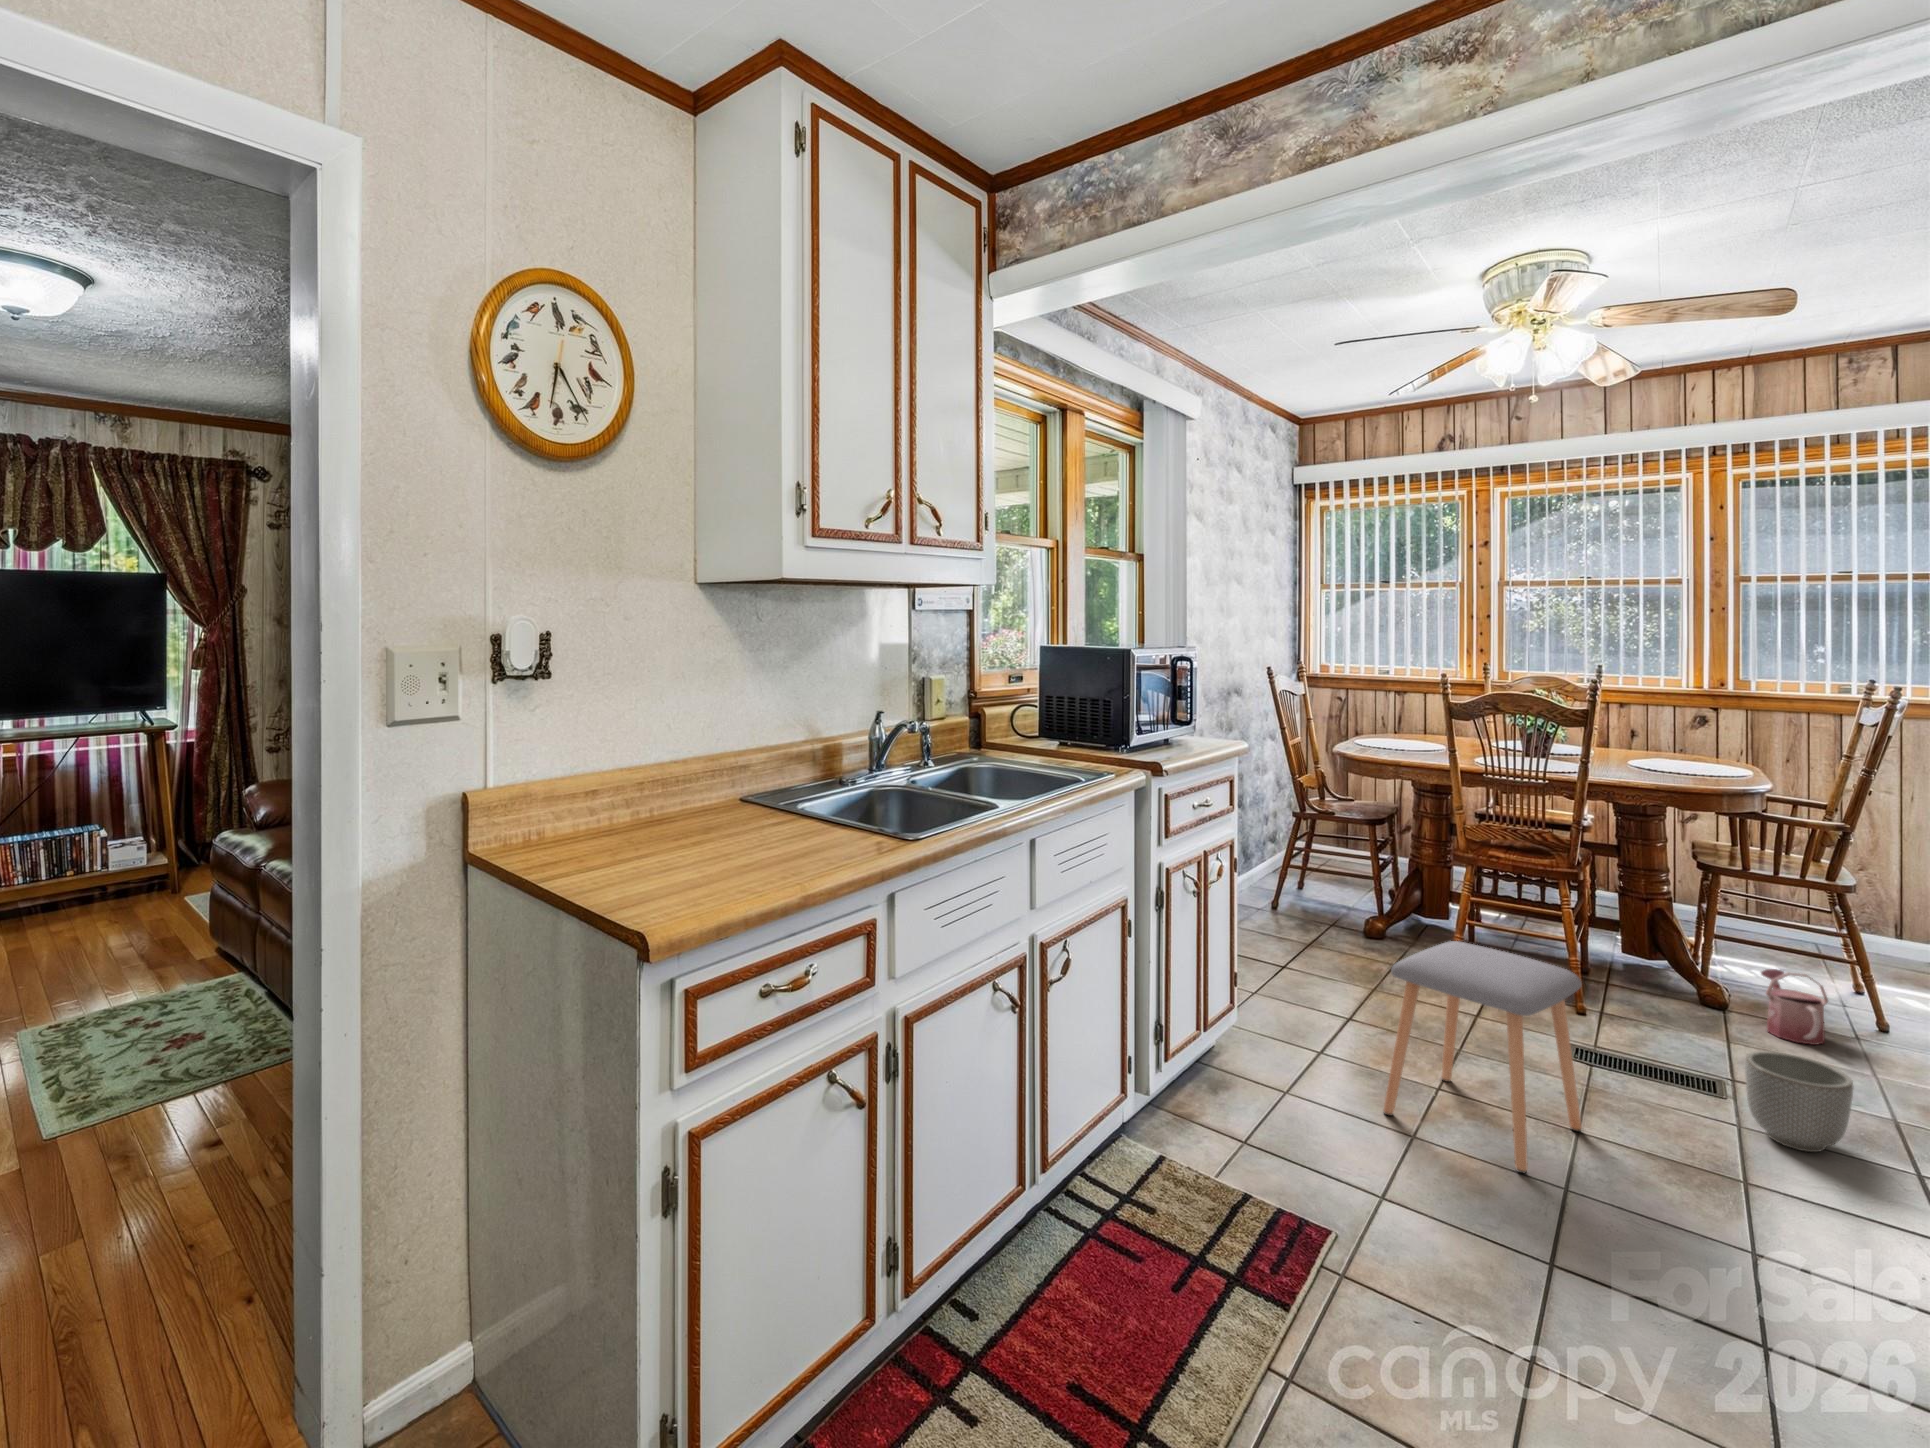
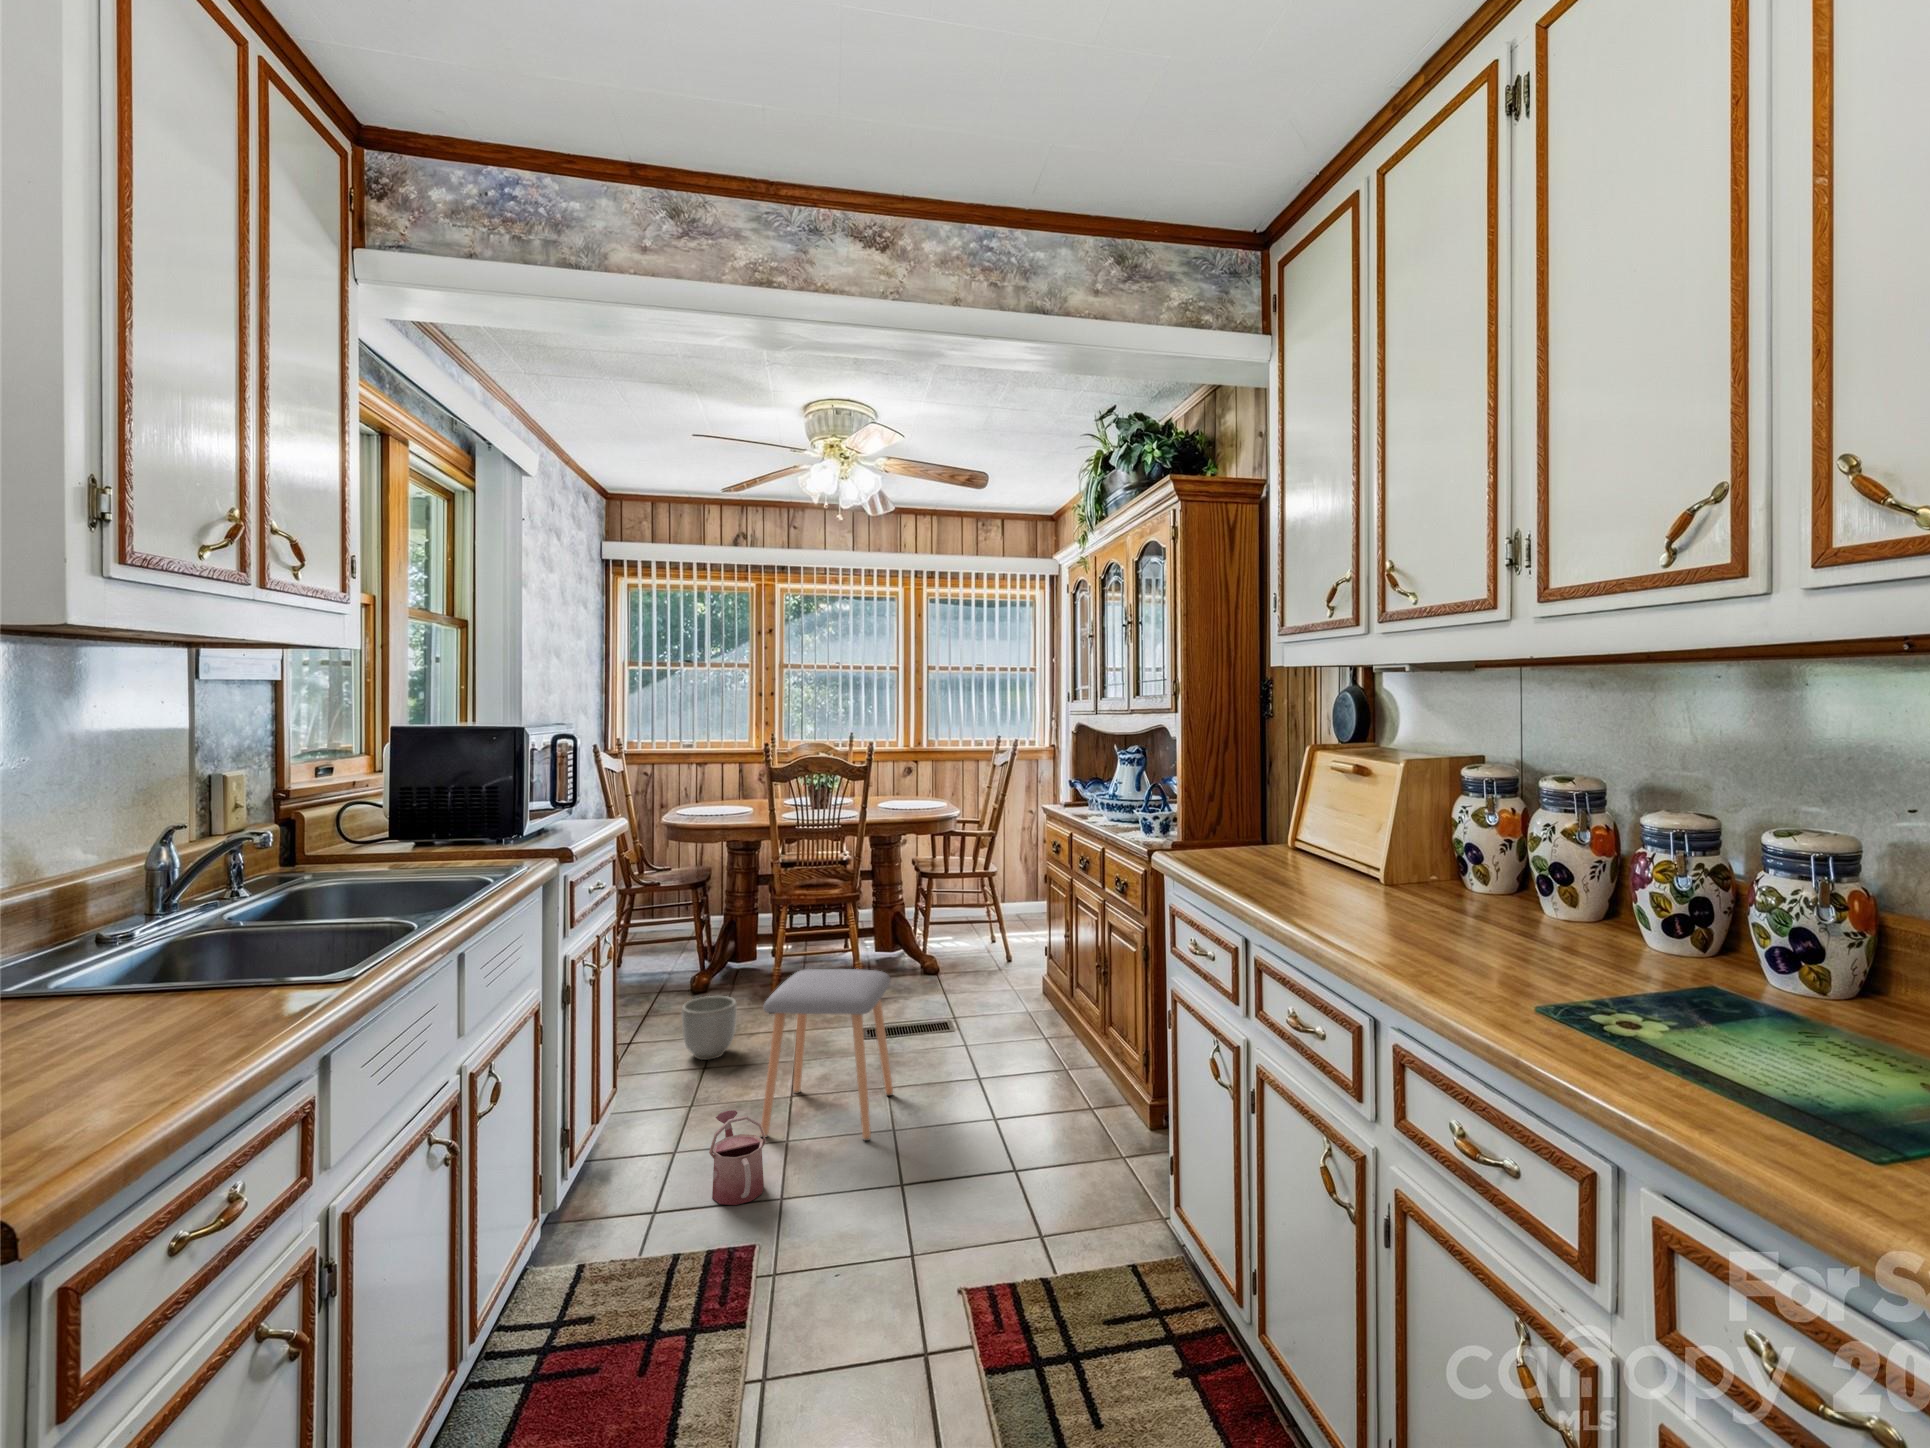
watering can: present [1761,969,1828,1045] -> present [709,1110,766,1205]
planter: present [1745,1051,1854,1152] -> present [681,996,737,1060]

